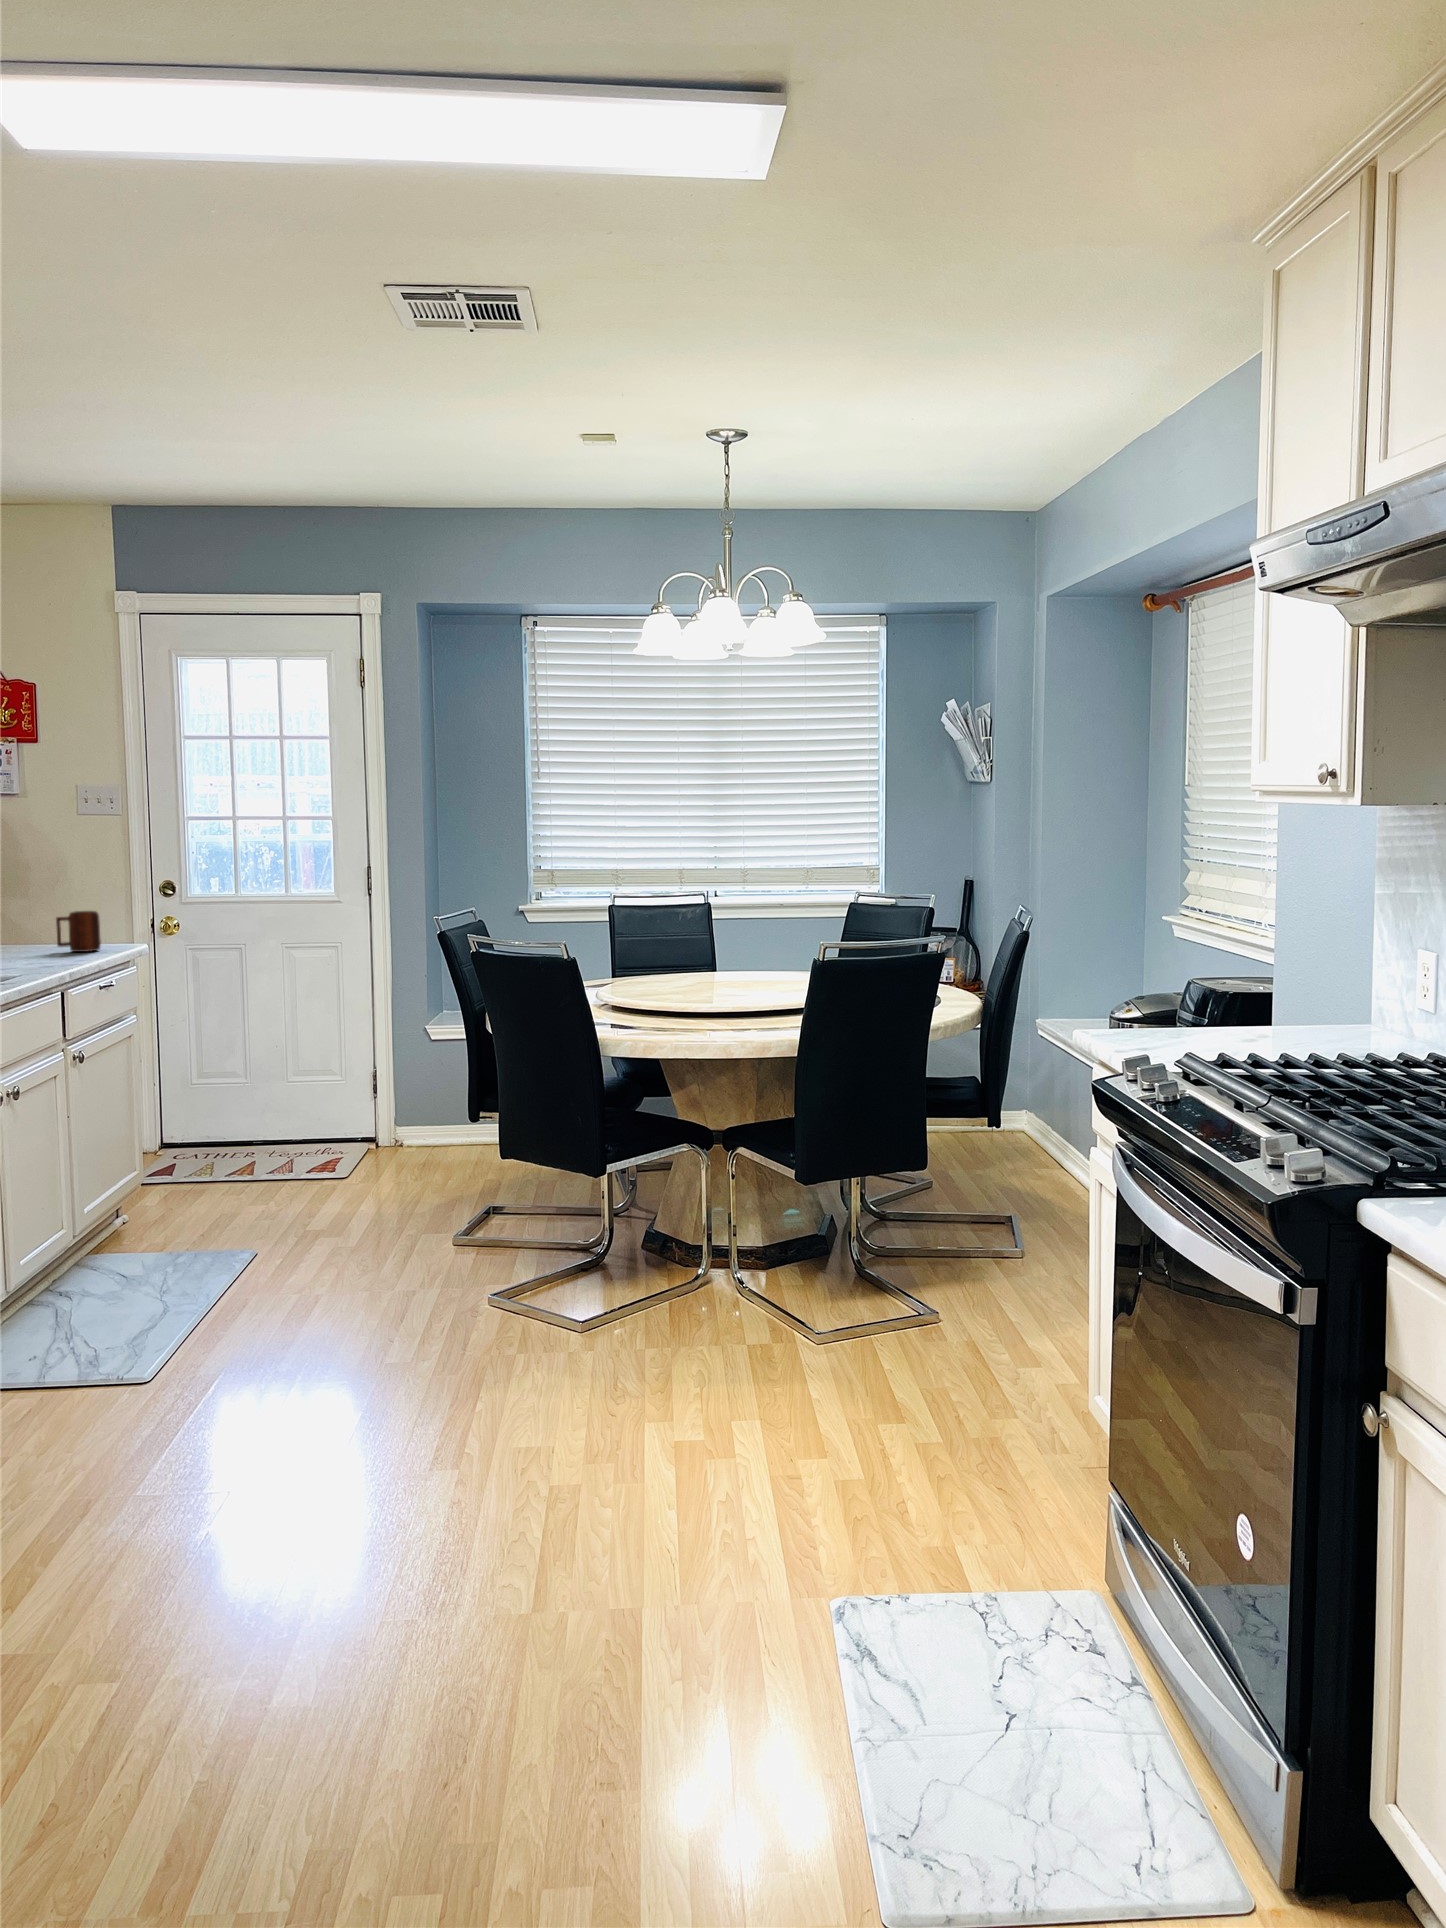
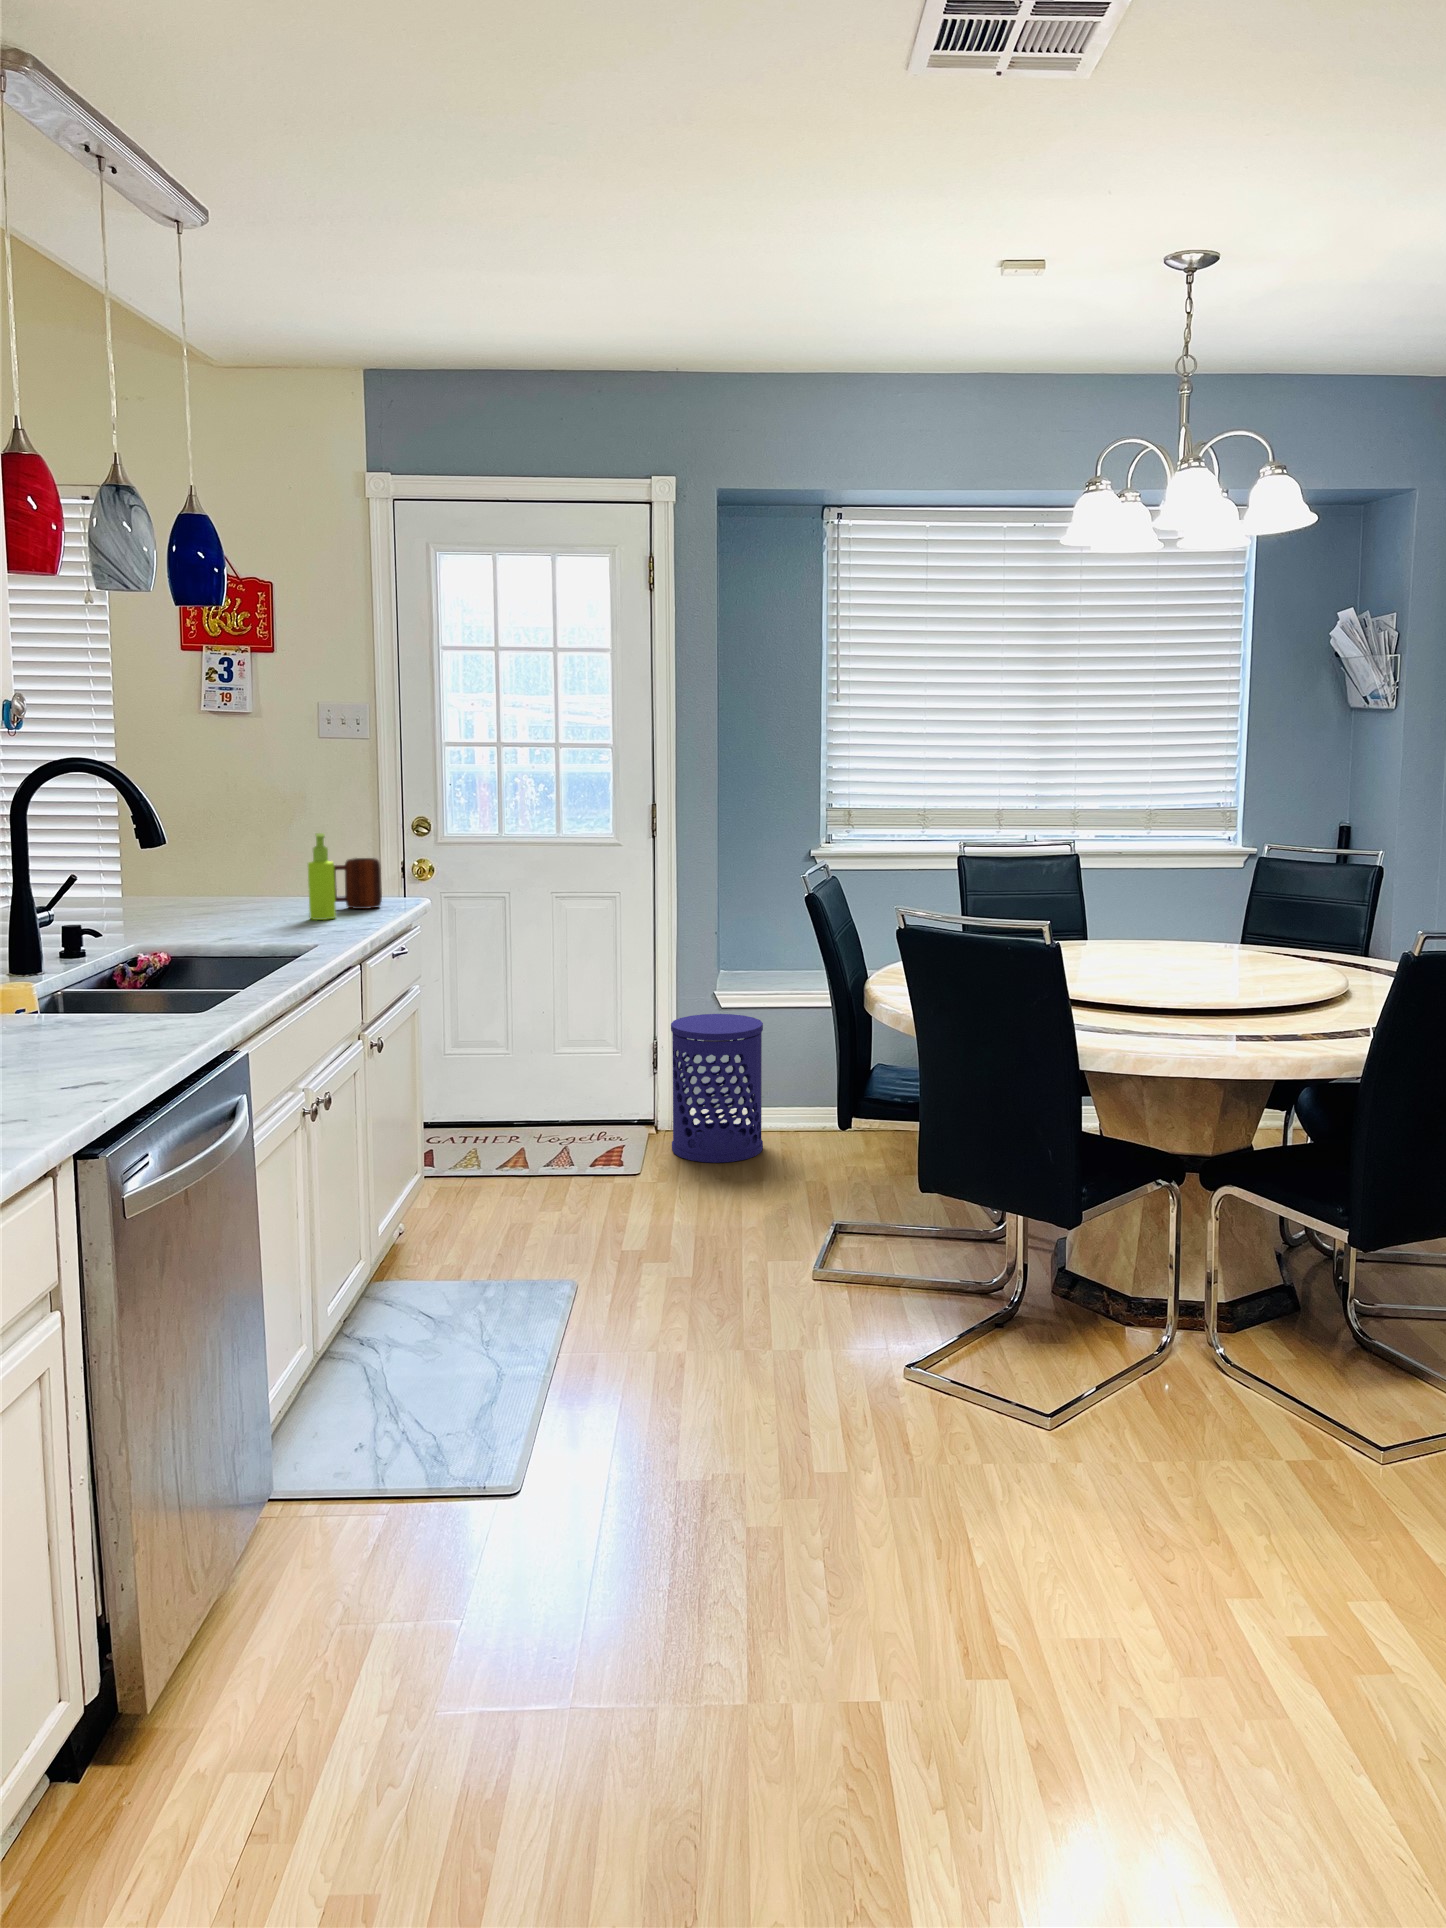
soap dispenser: none [29,890,54,959] -> present [308,833,336,920]
waste bin: none [380,1044,462,1168] -> present [671,1014,763,1163]

